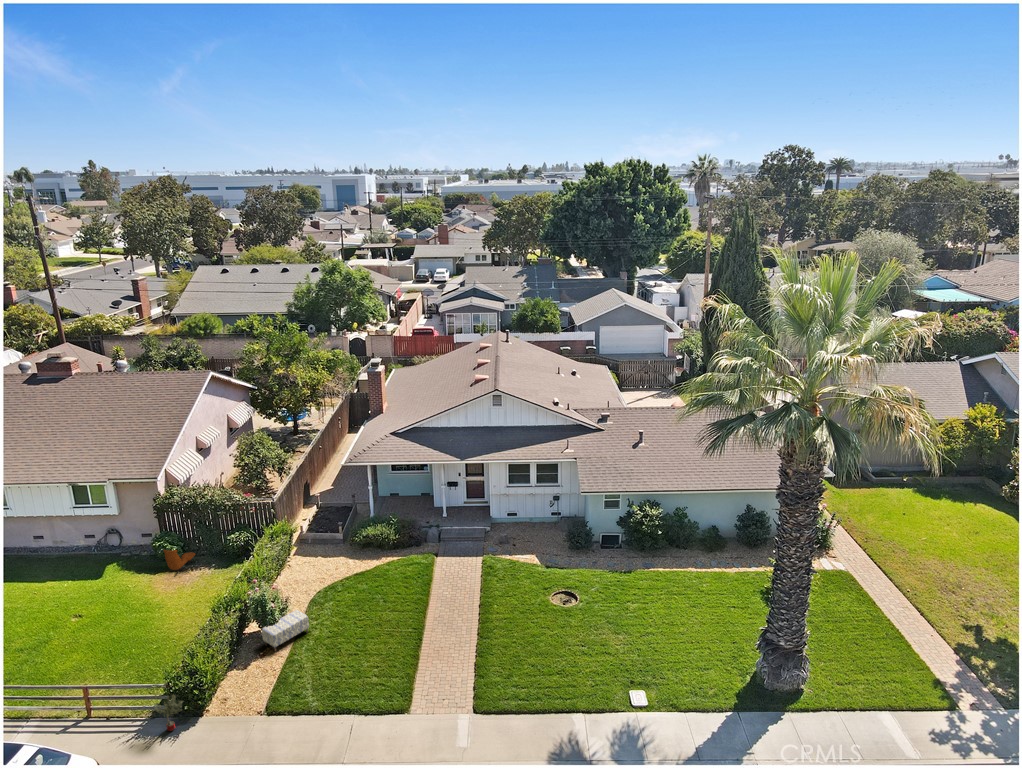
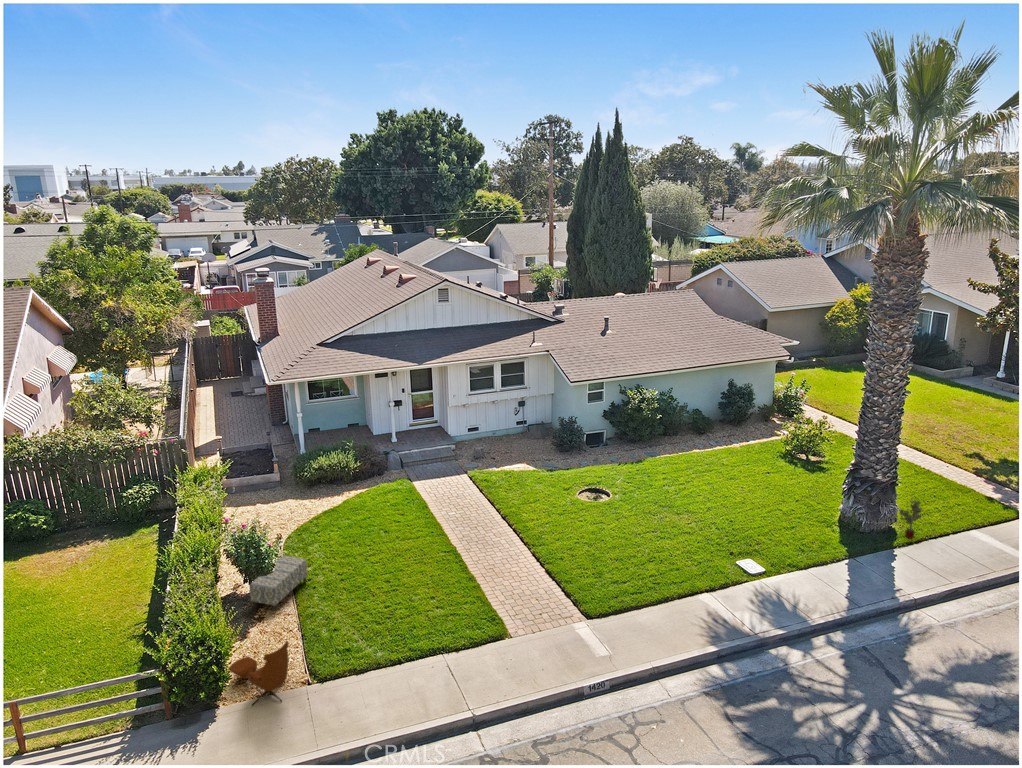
lounge chair: present [164,550,195,573] -> present [228,641,289,706]
potted tree: present [155,694,183,731] -> present [900,500,923,538]

